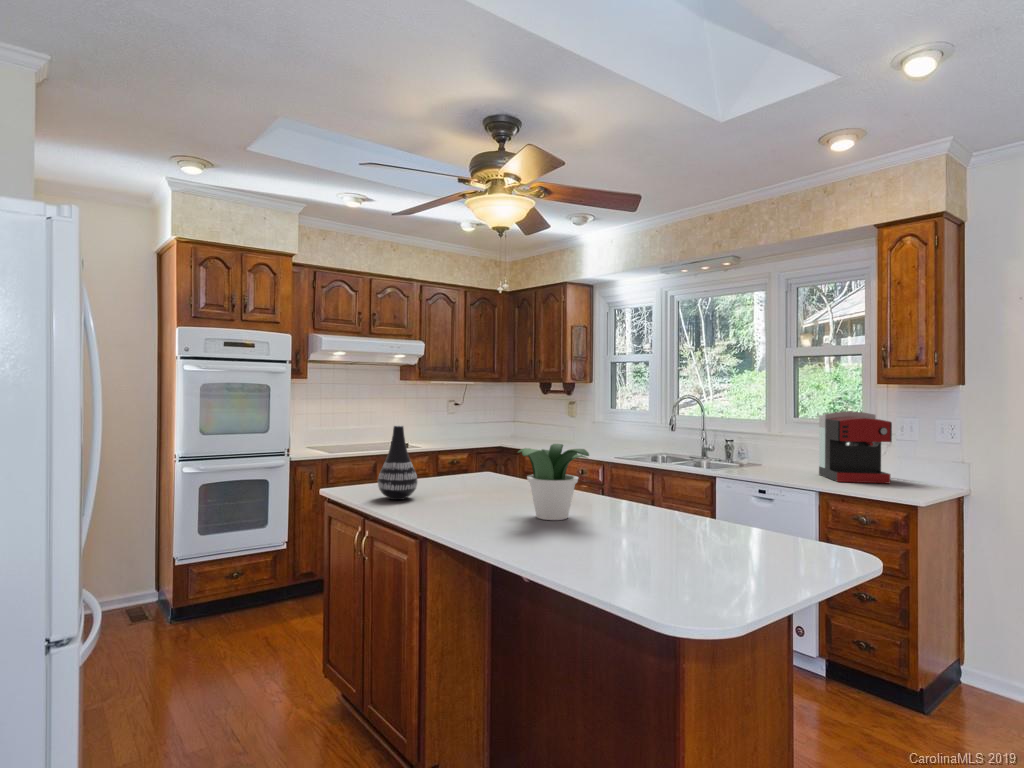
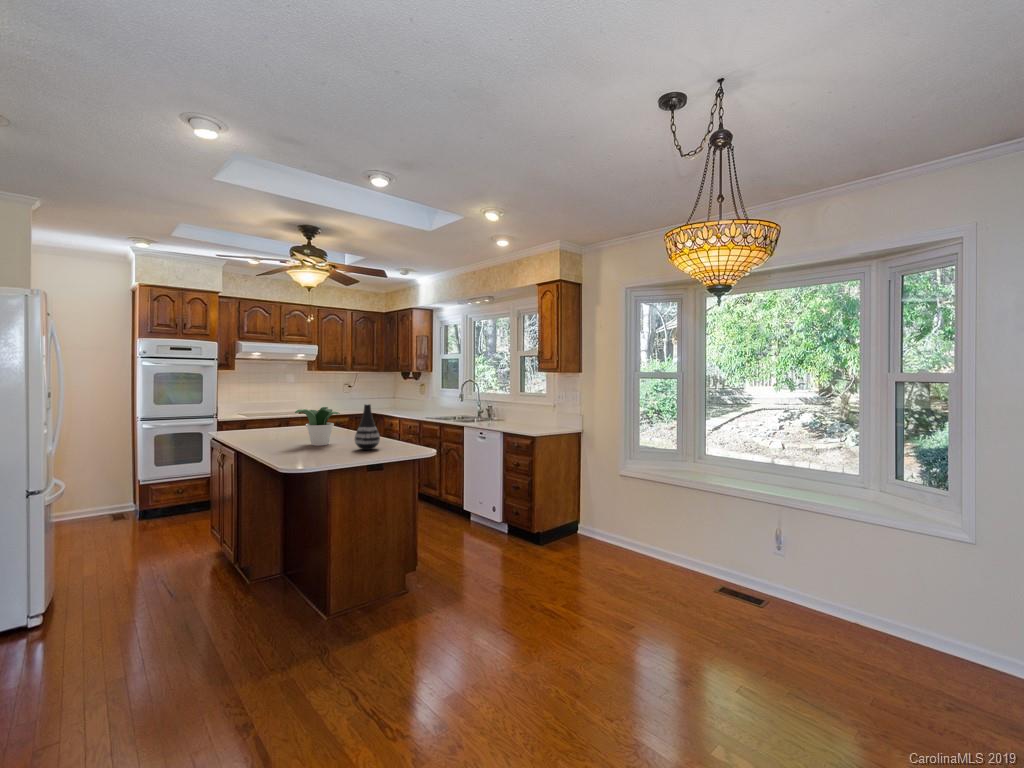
coffee maker: present [819,411,892,483] -> none [522,389,550,429]
vase: present [378,426,417,500] -> present [354,404,380,450]

